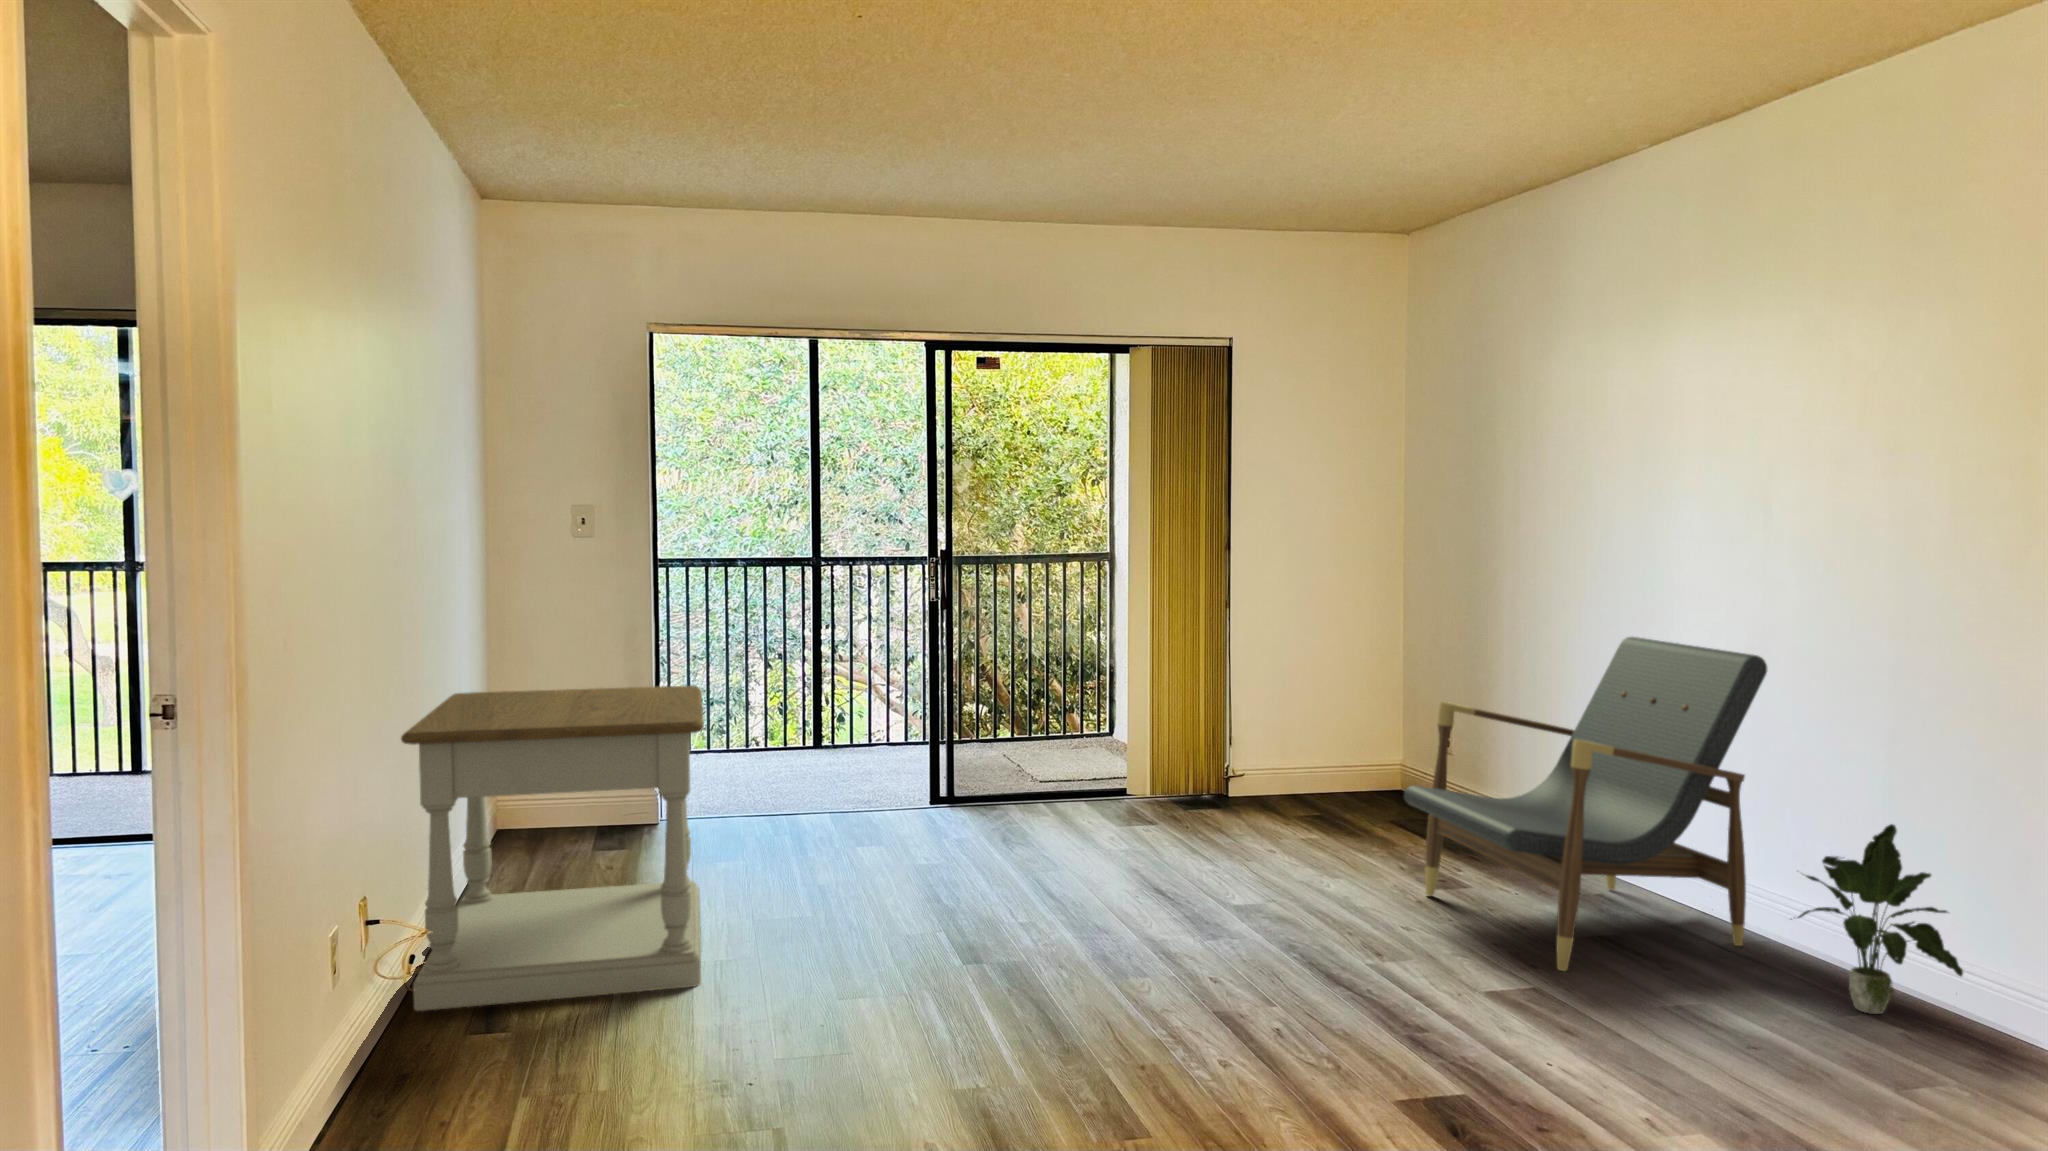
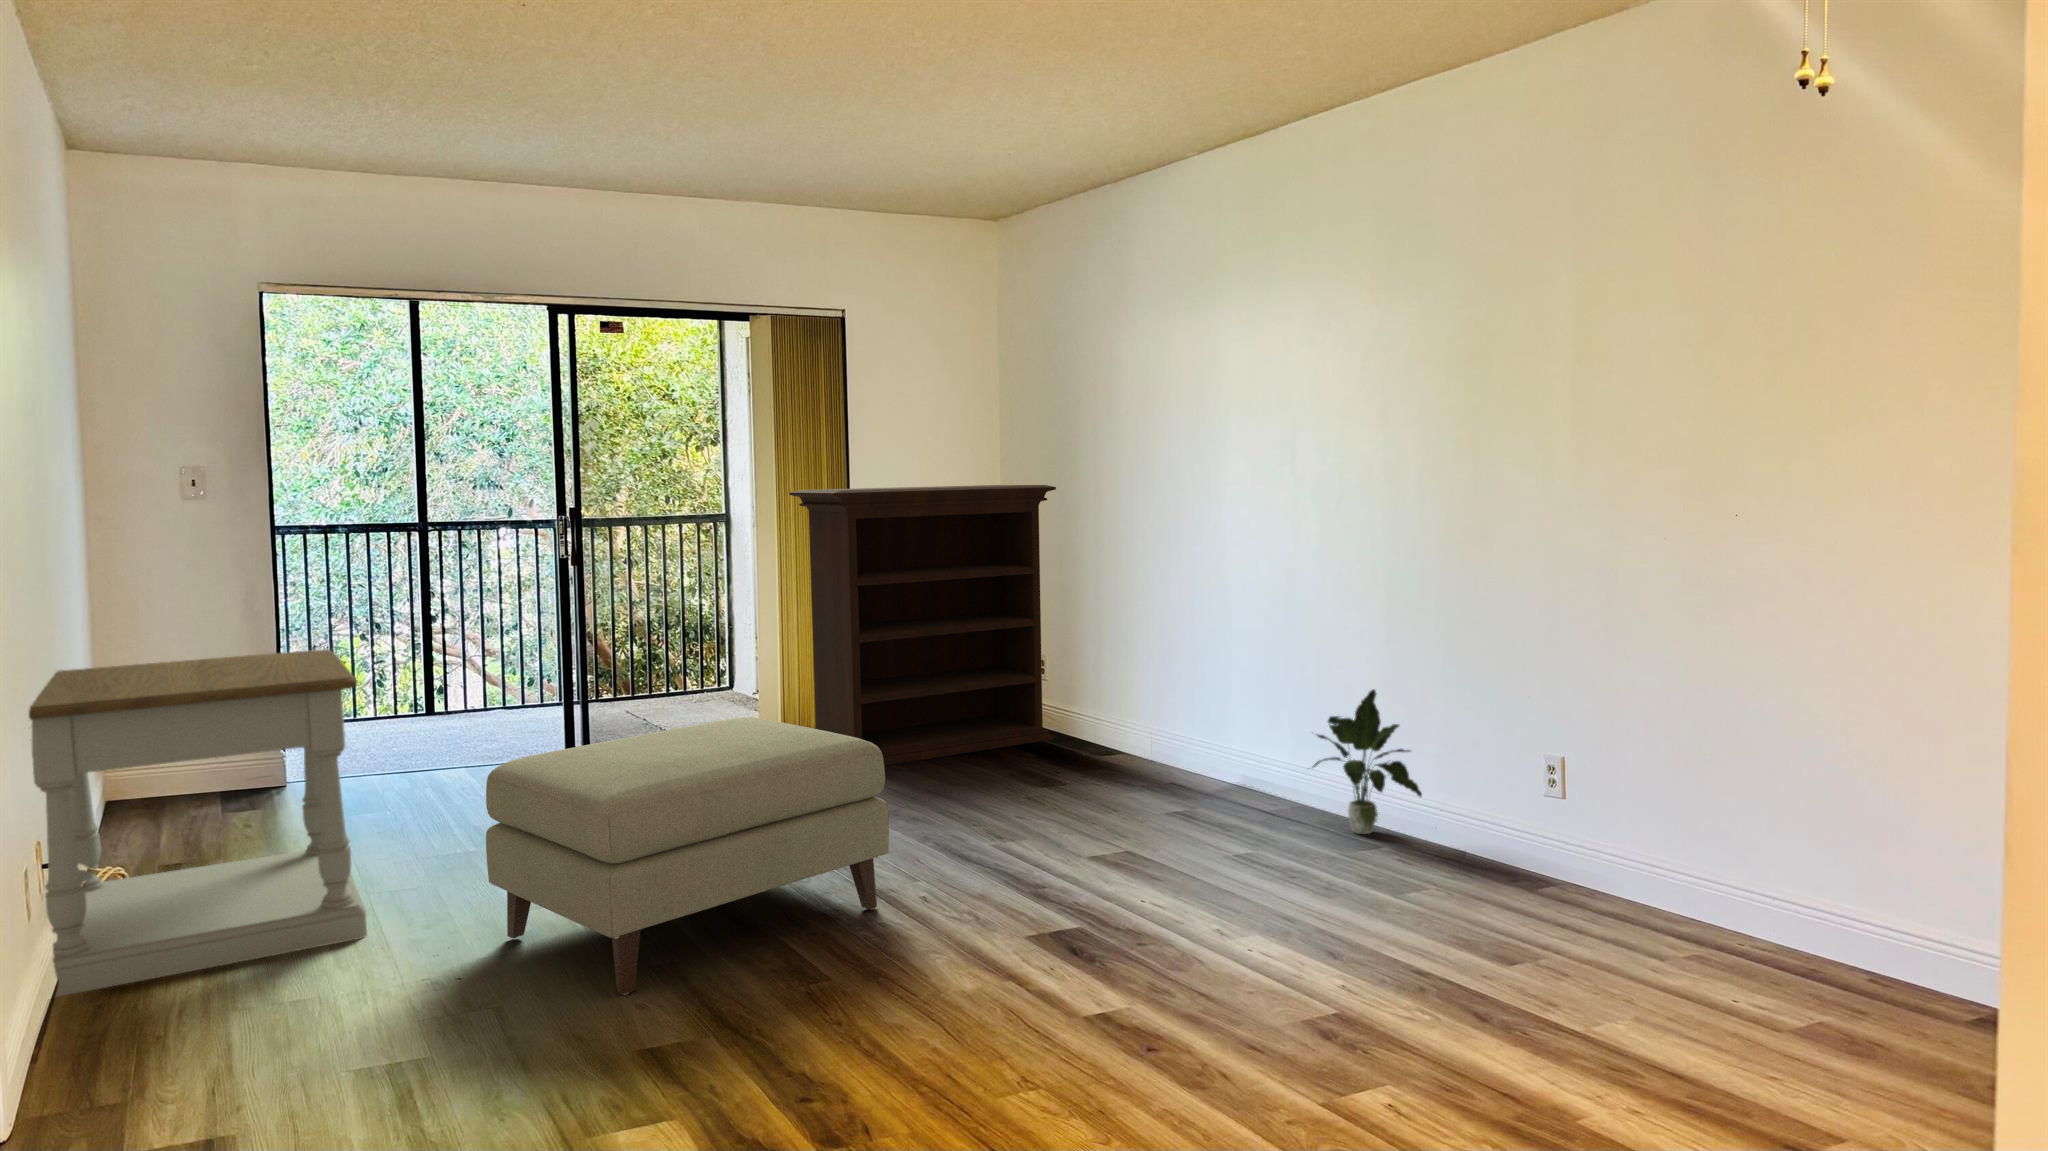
bookshelf: none [1168,534,1473,848] -> present [789,485,1056,765]
lounge chair: present [1404,637,1767,971] -> none [1012,561,1285,832]
ottoman: none [810,791,1236,1100] -> present [486,717,889,995]

